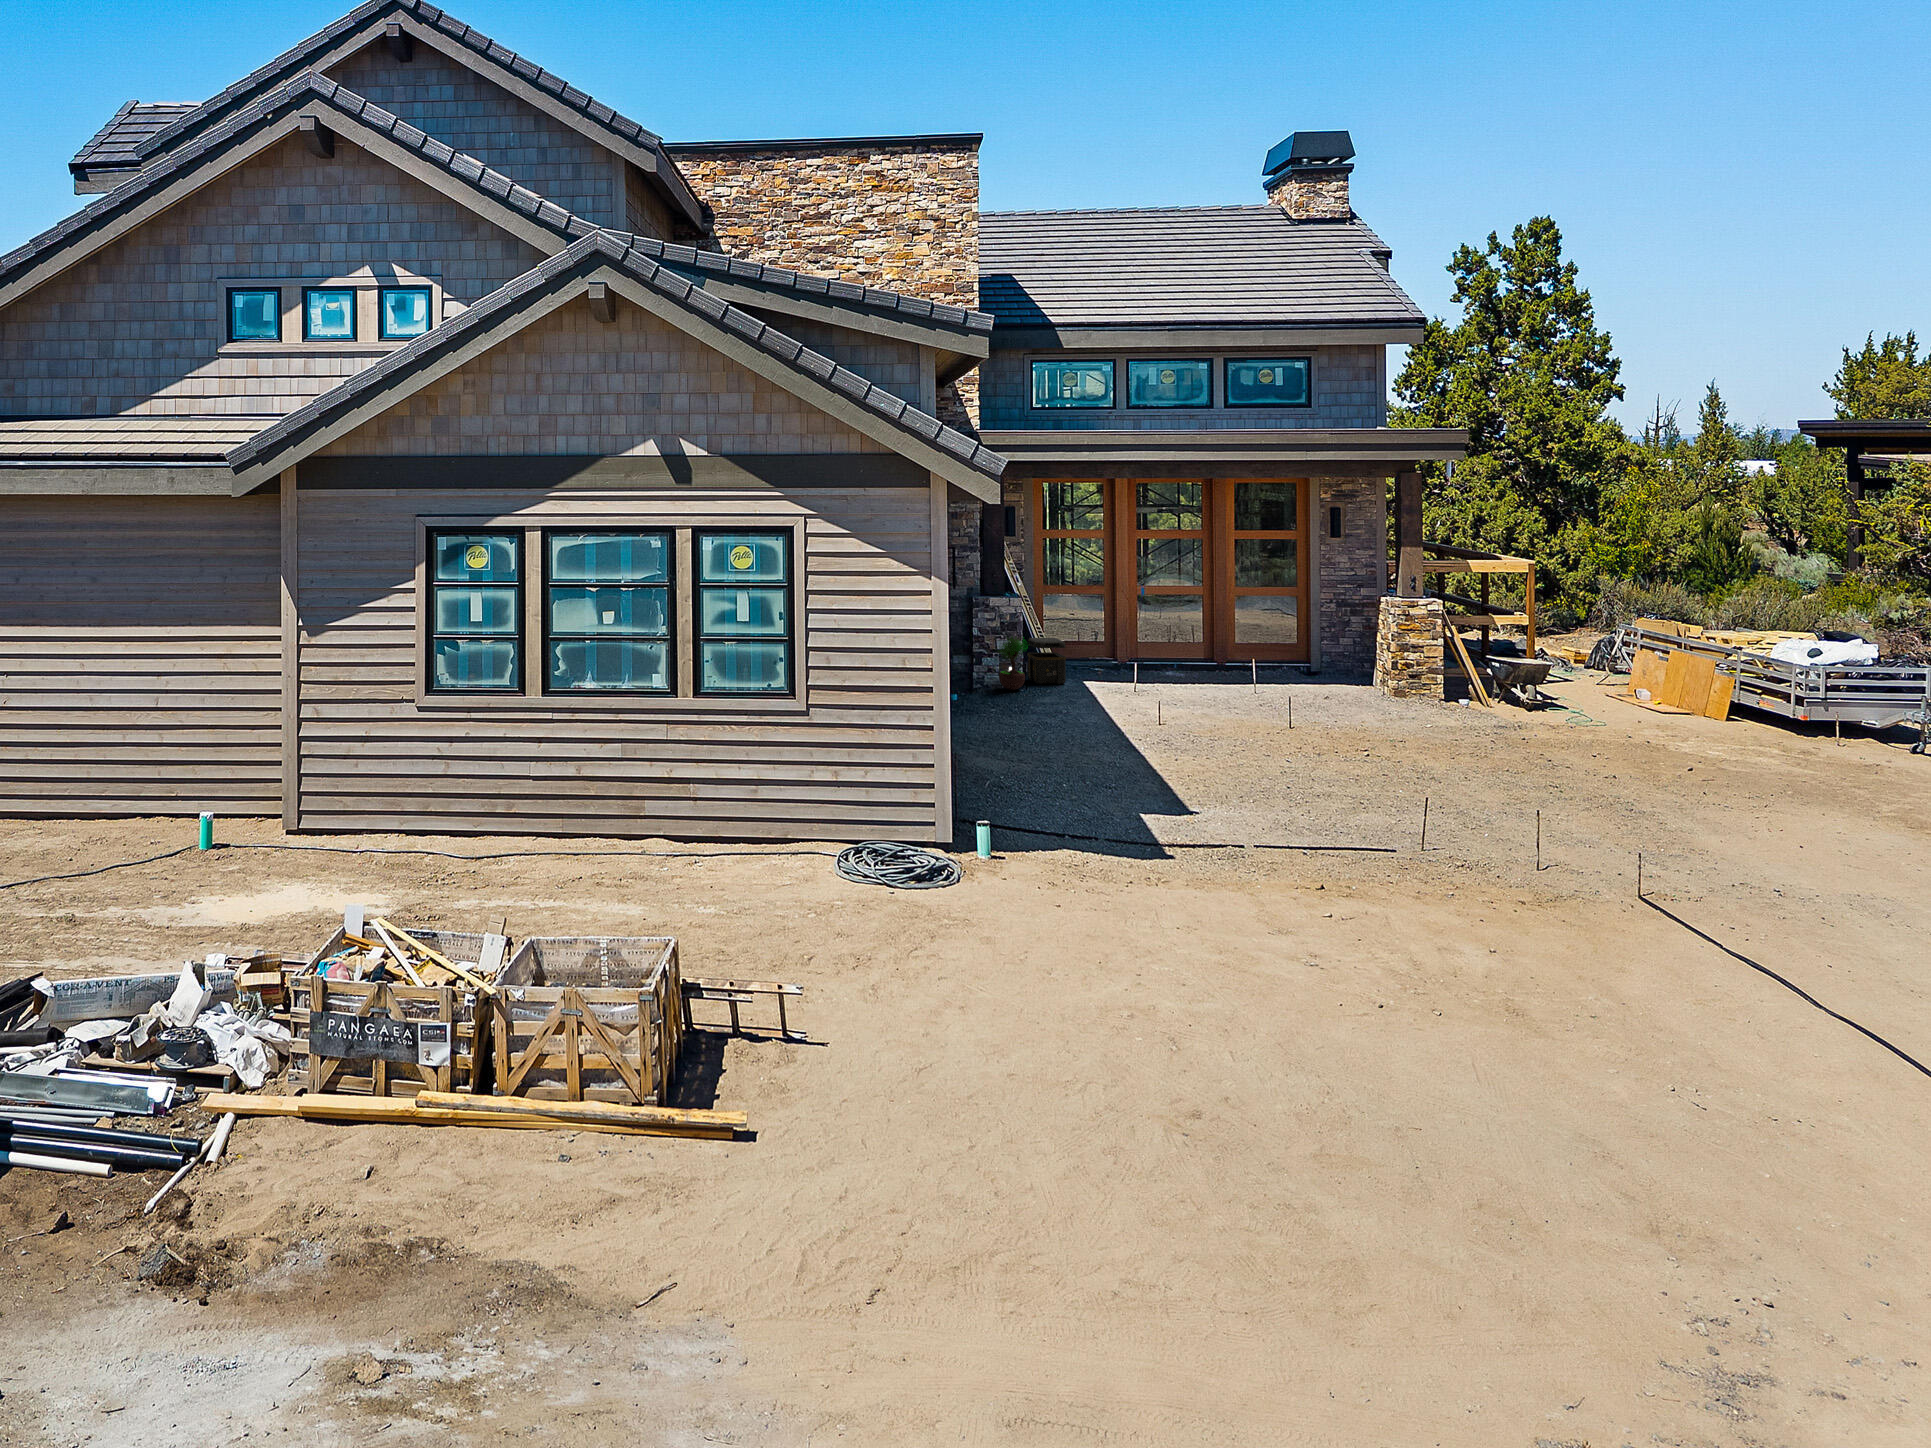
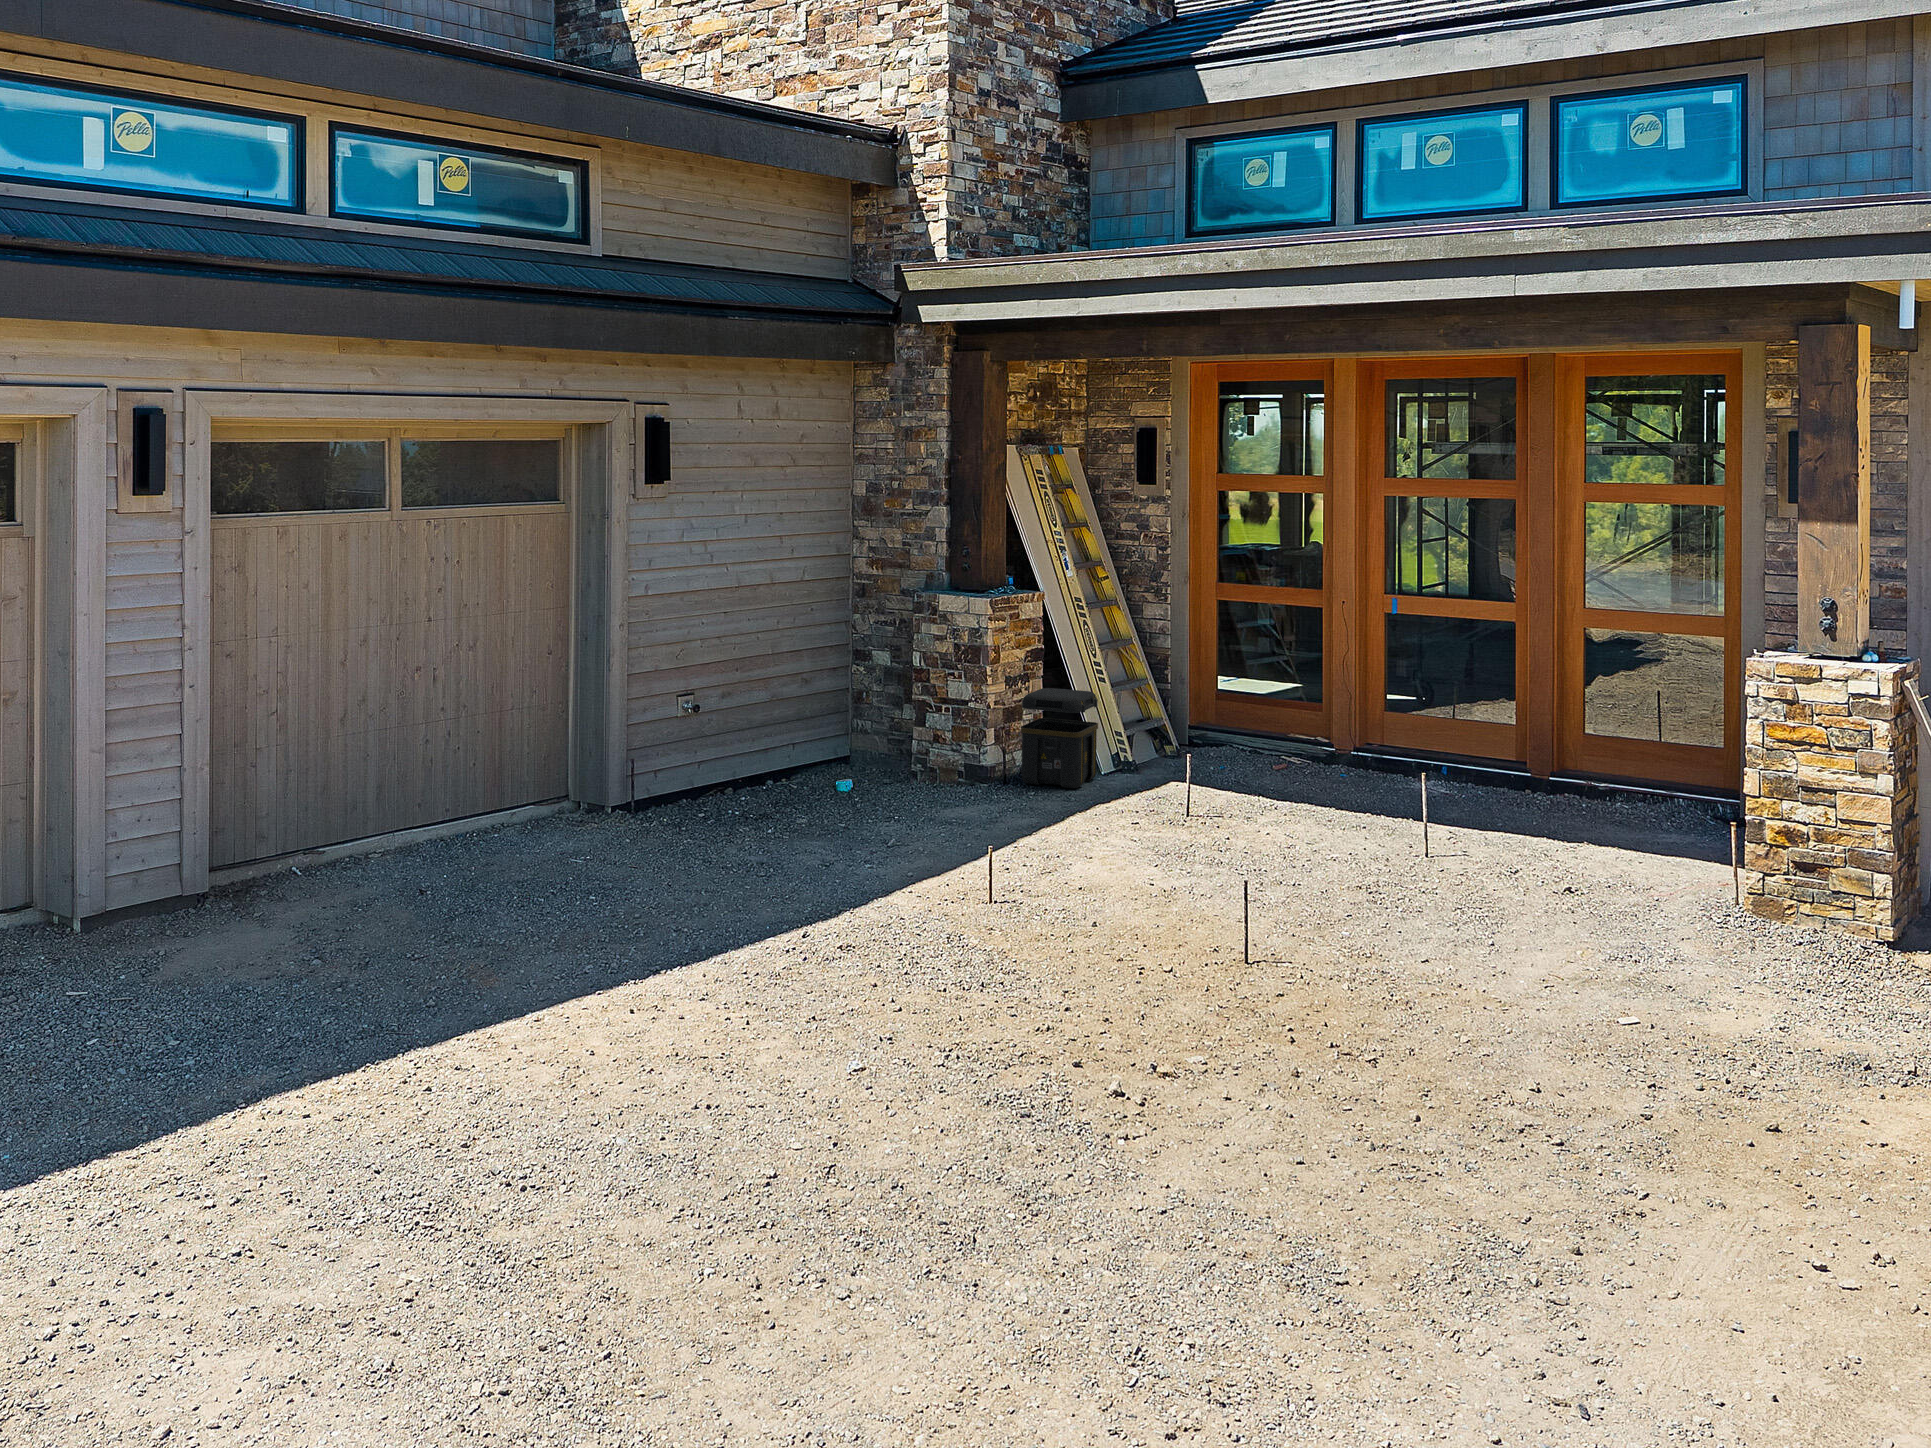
potted tree: present [998,636,1028,690] -> none [892,668,966,788]

